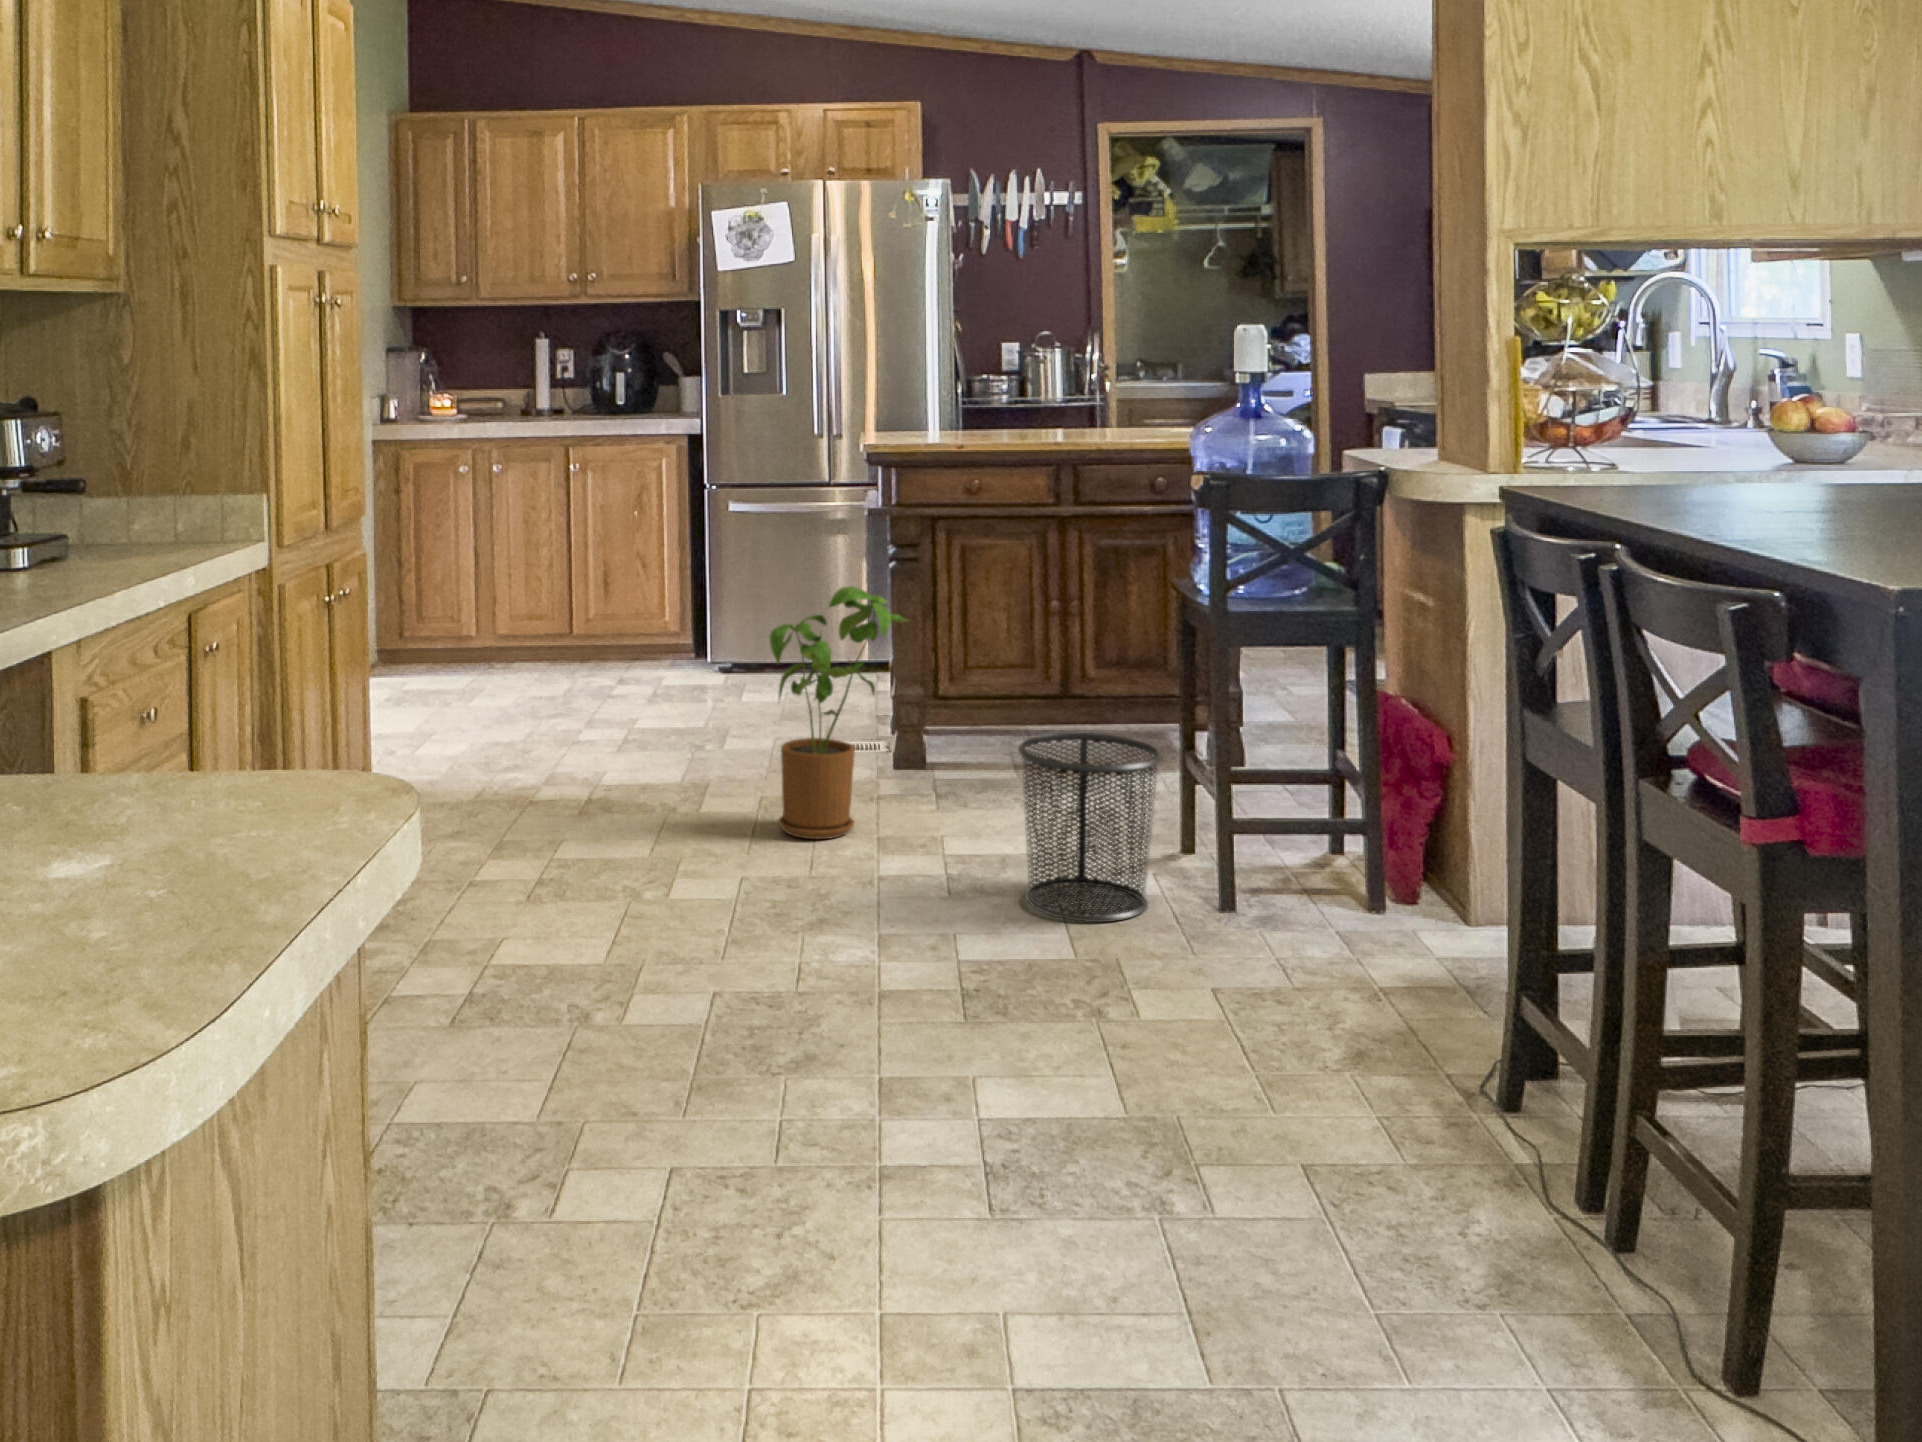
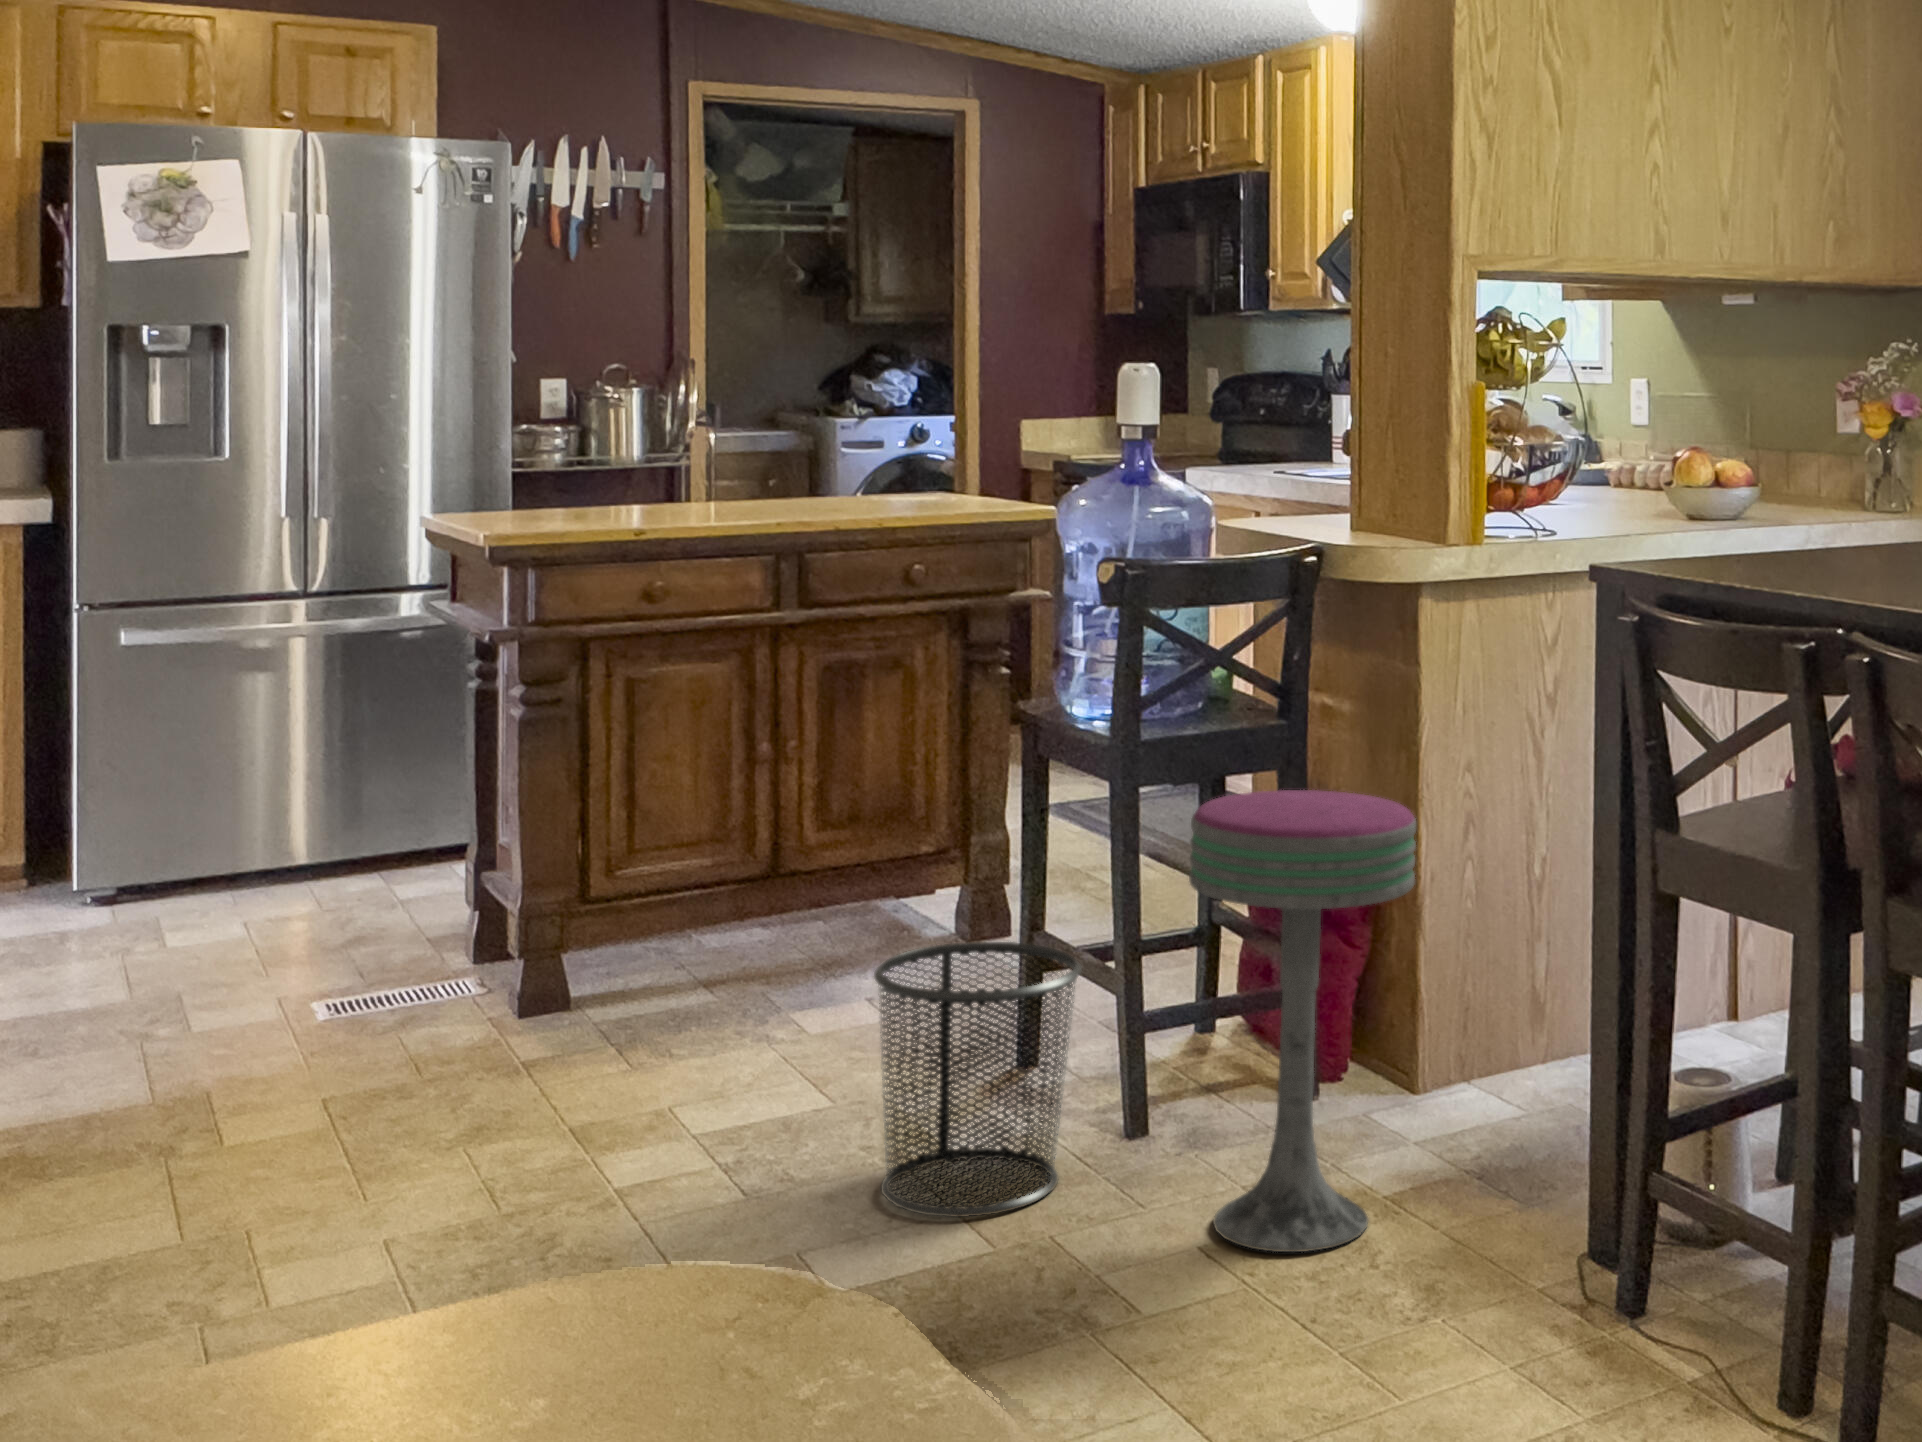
house plant: present [770,586,906,839] -> none [384,765,631,1177]
bar stool: none [1201,644,1378,992] -> present [1189,790,1416,1252]

